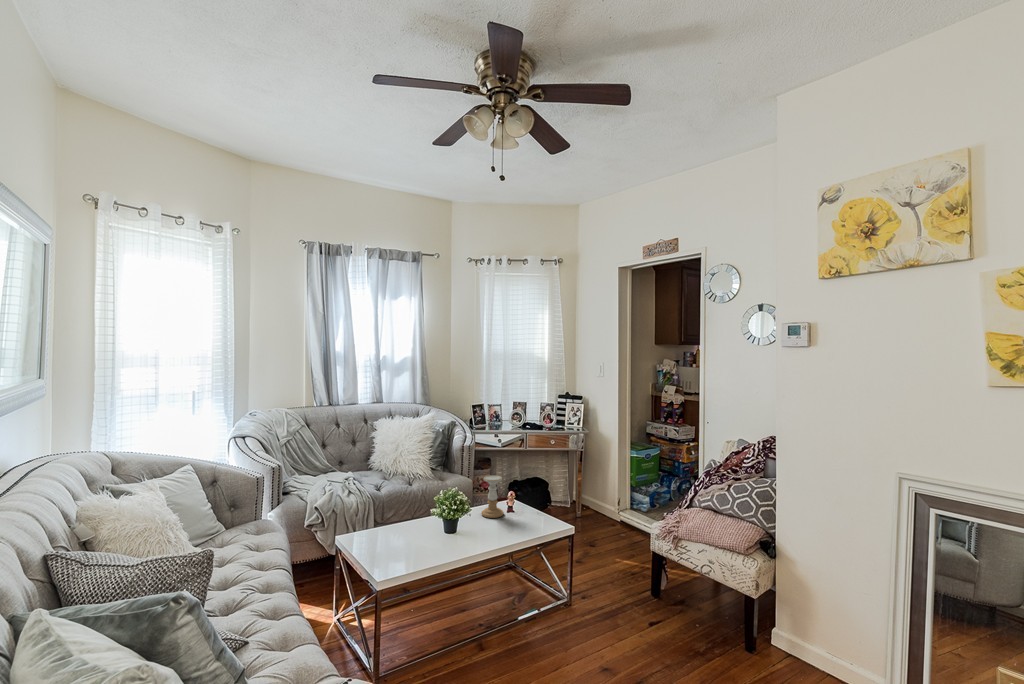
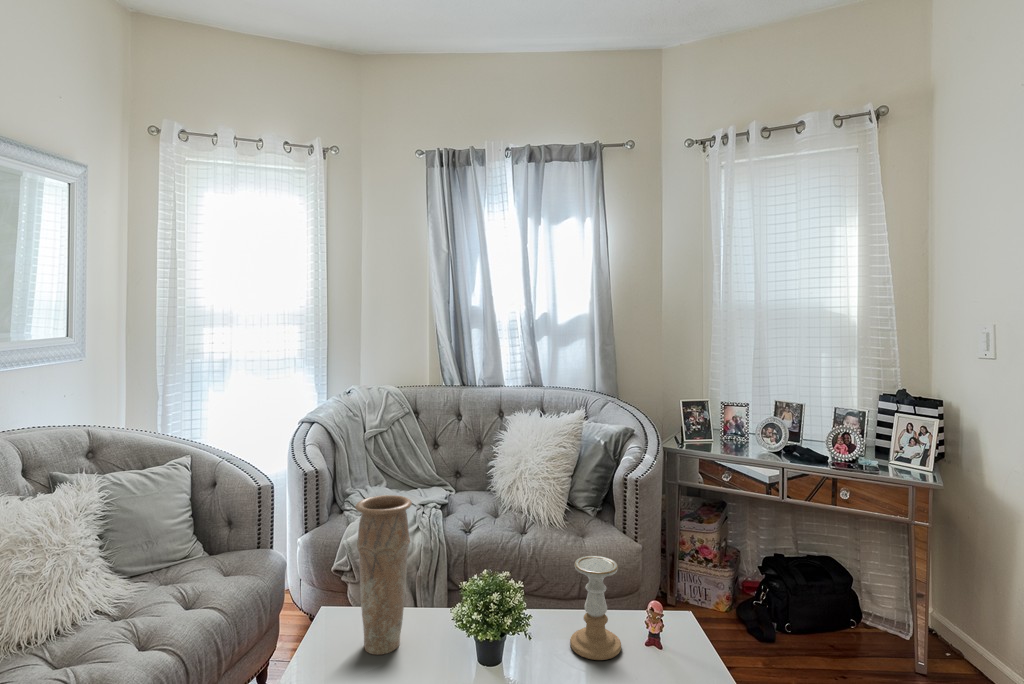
vase: none [391,460,419,538] -> present [355,495,412,655]

